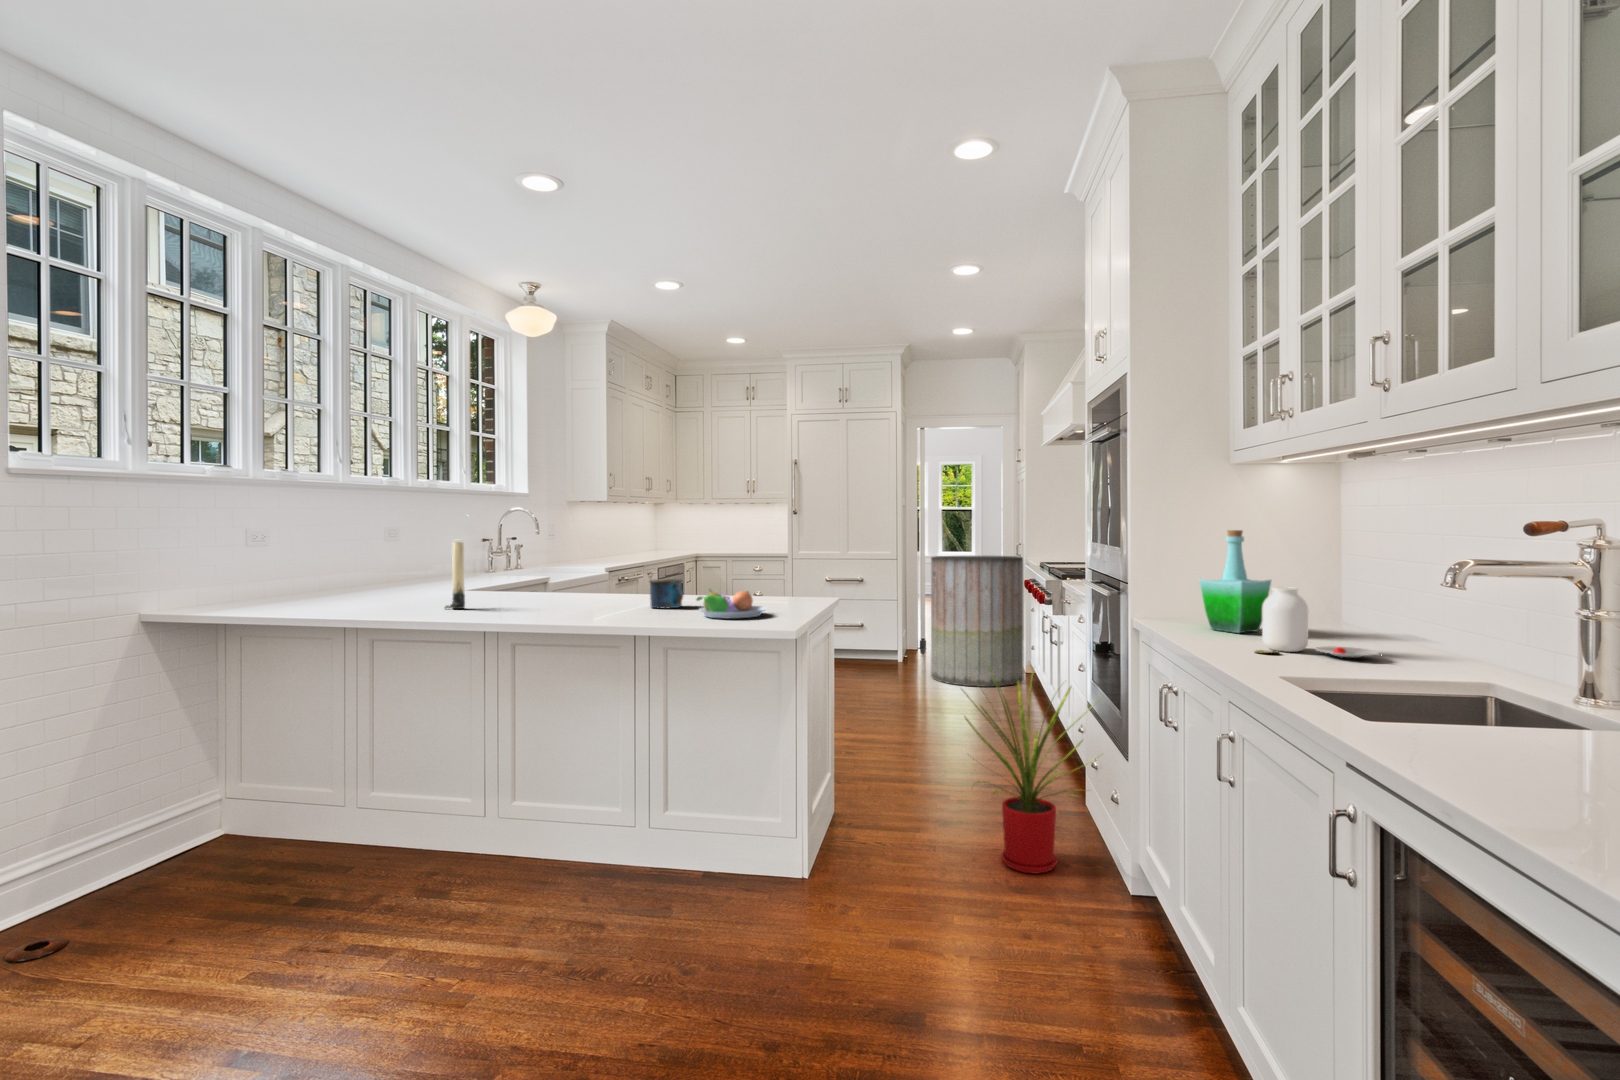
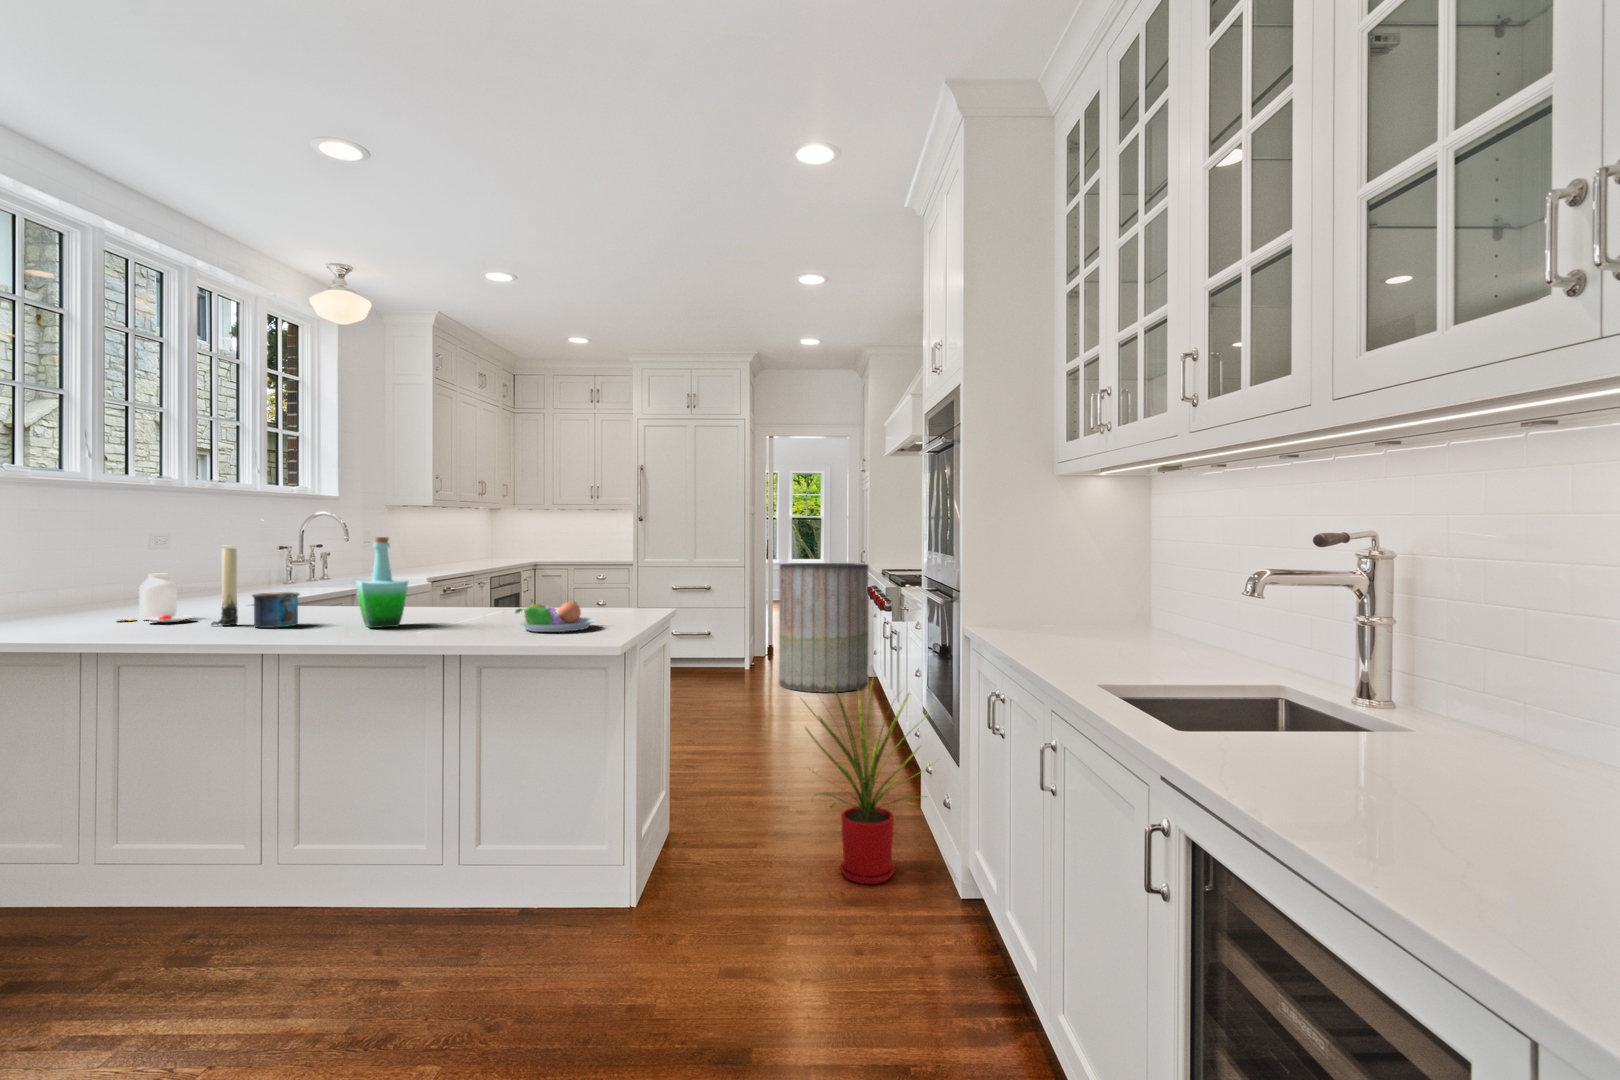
bottle: present [1199,530,1272,633] -> present [356,537,408,628]
mug: present [649,579,683,608] -> present [252,592,299,628]
jar: present [1255,587,1379,658] -> present [124,573,194,622]

